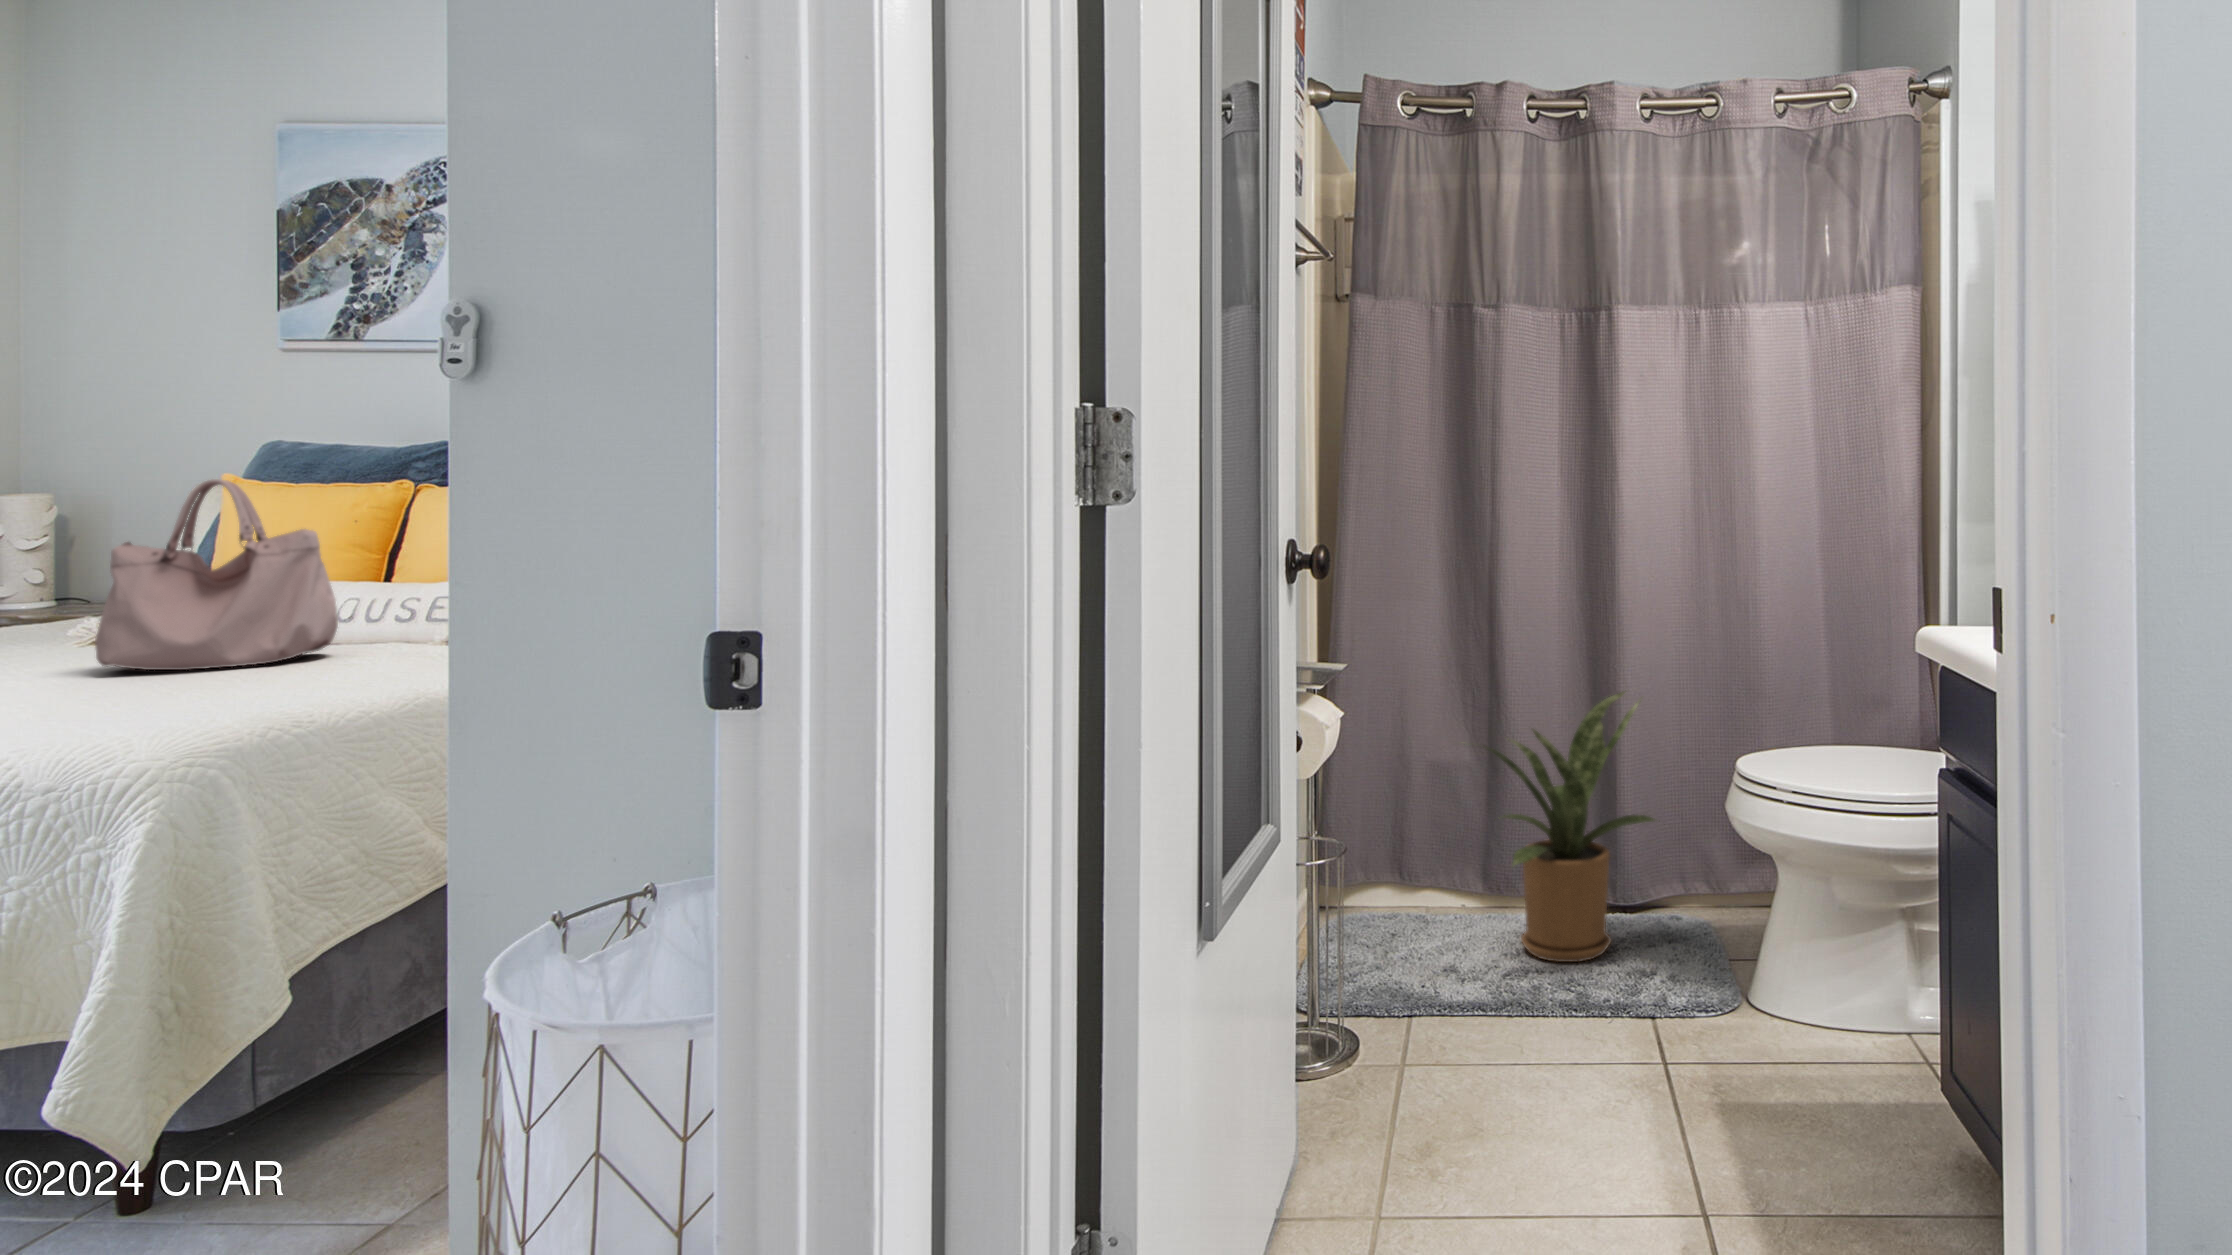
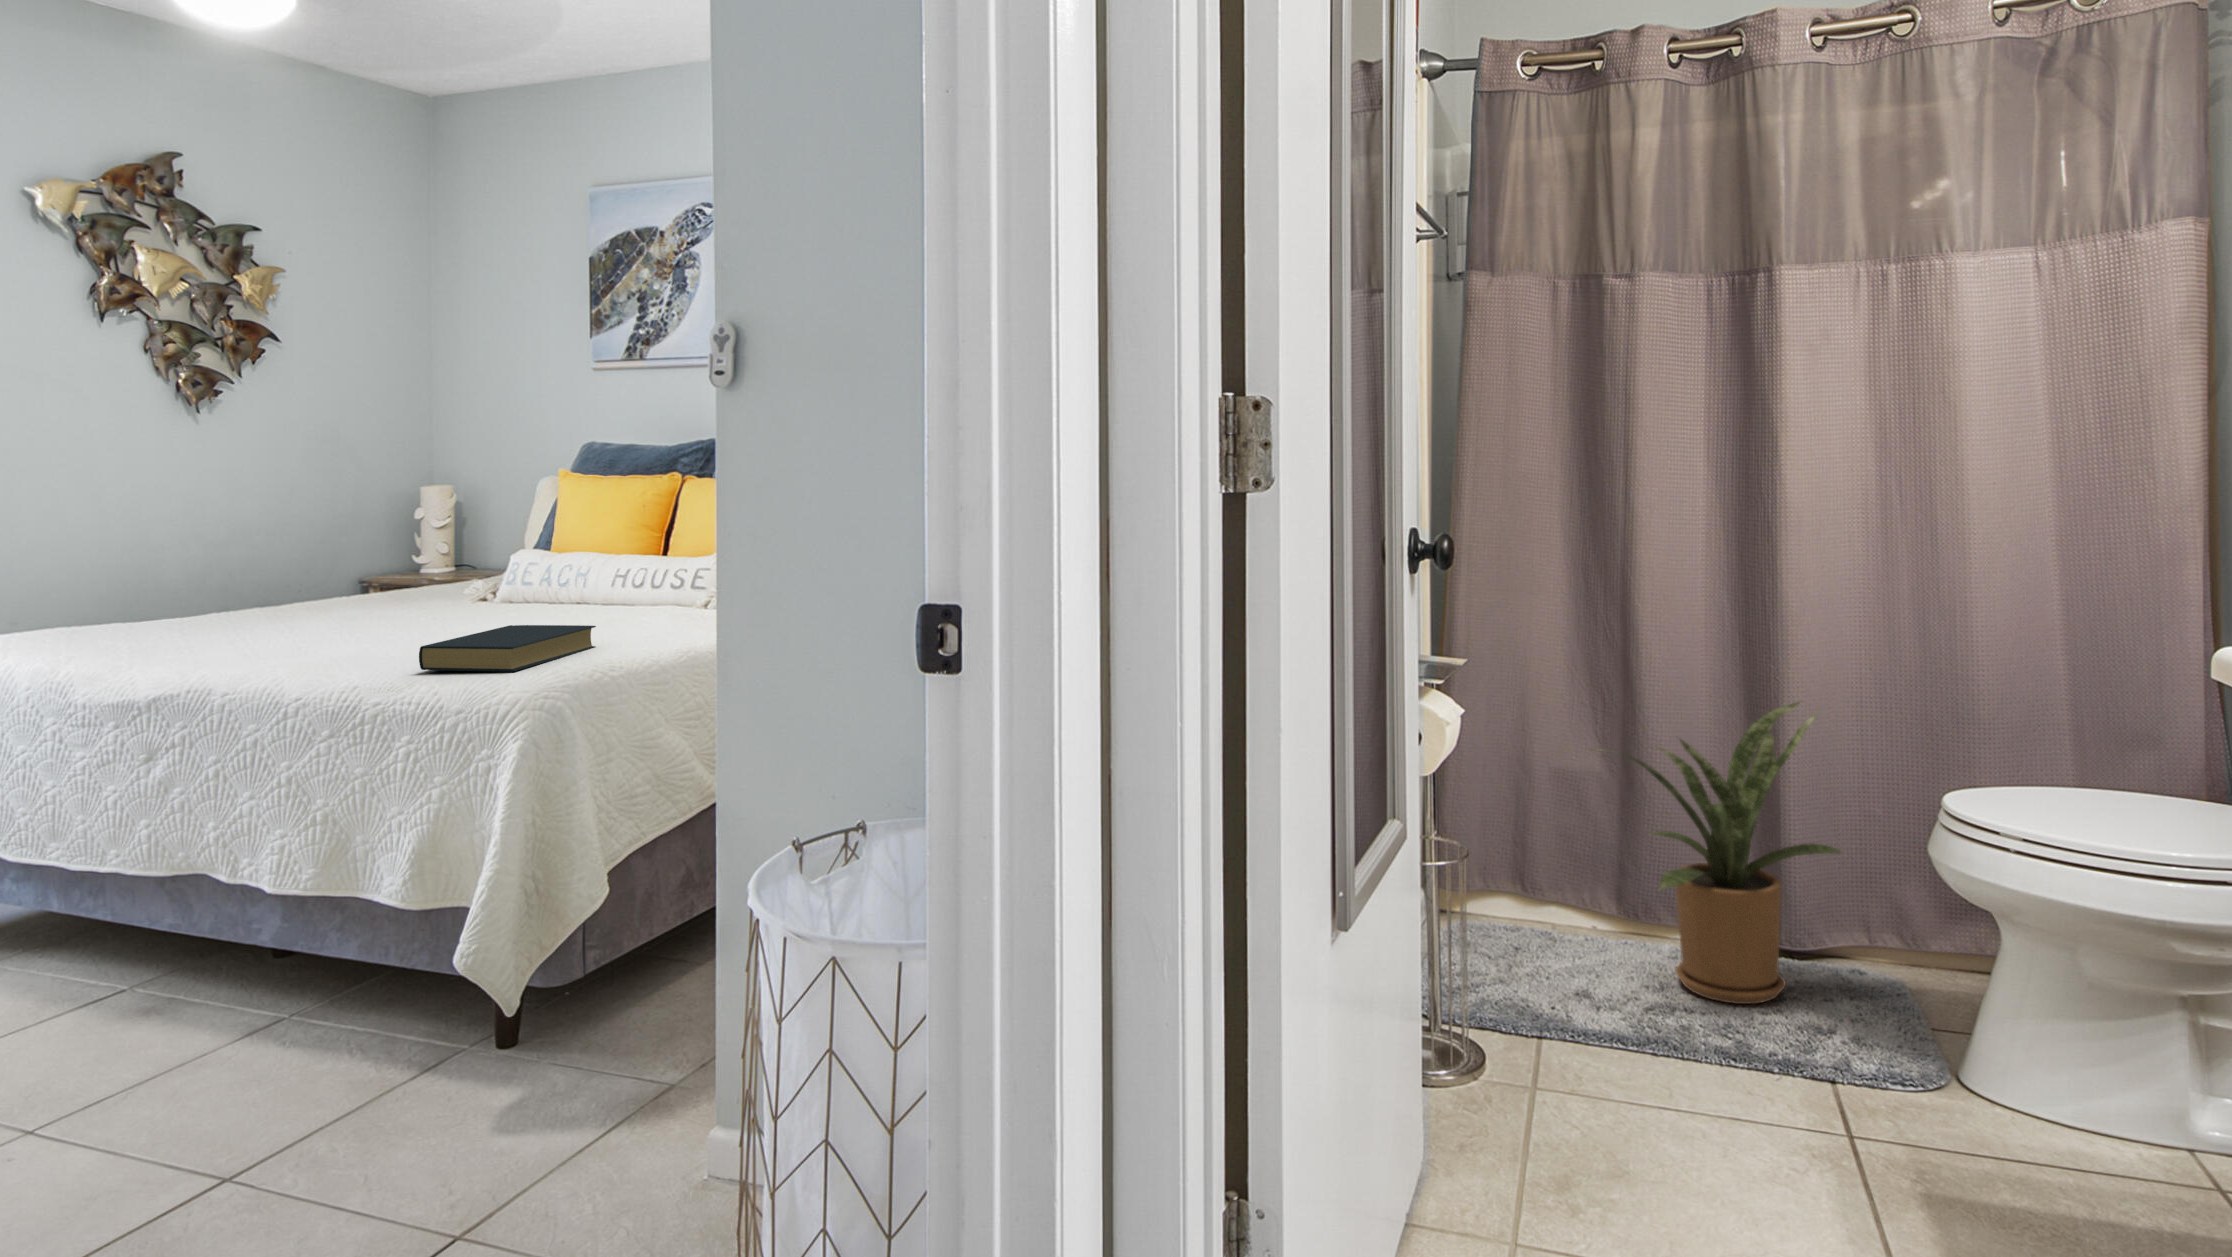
handbag: present [95,479,338,670] -> none [457,472,613,625]
hardback book: none [71,665,332,729] -> present [419,625,596,672]

